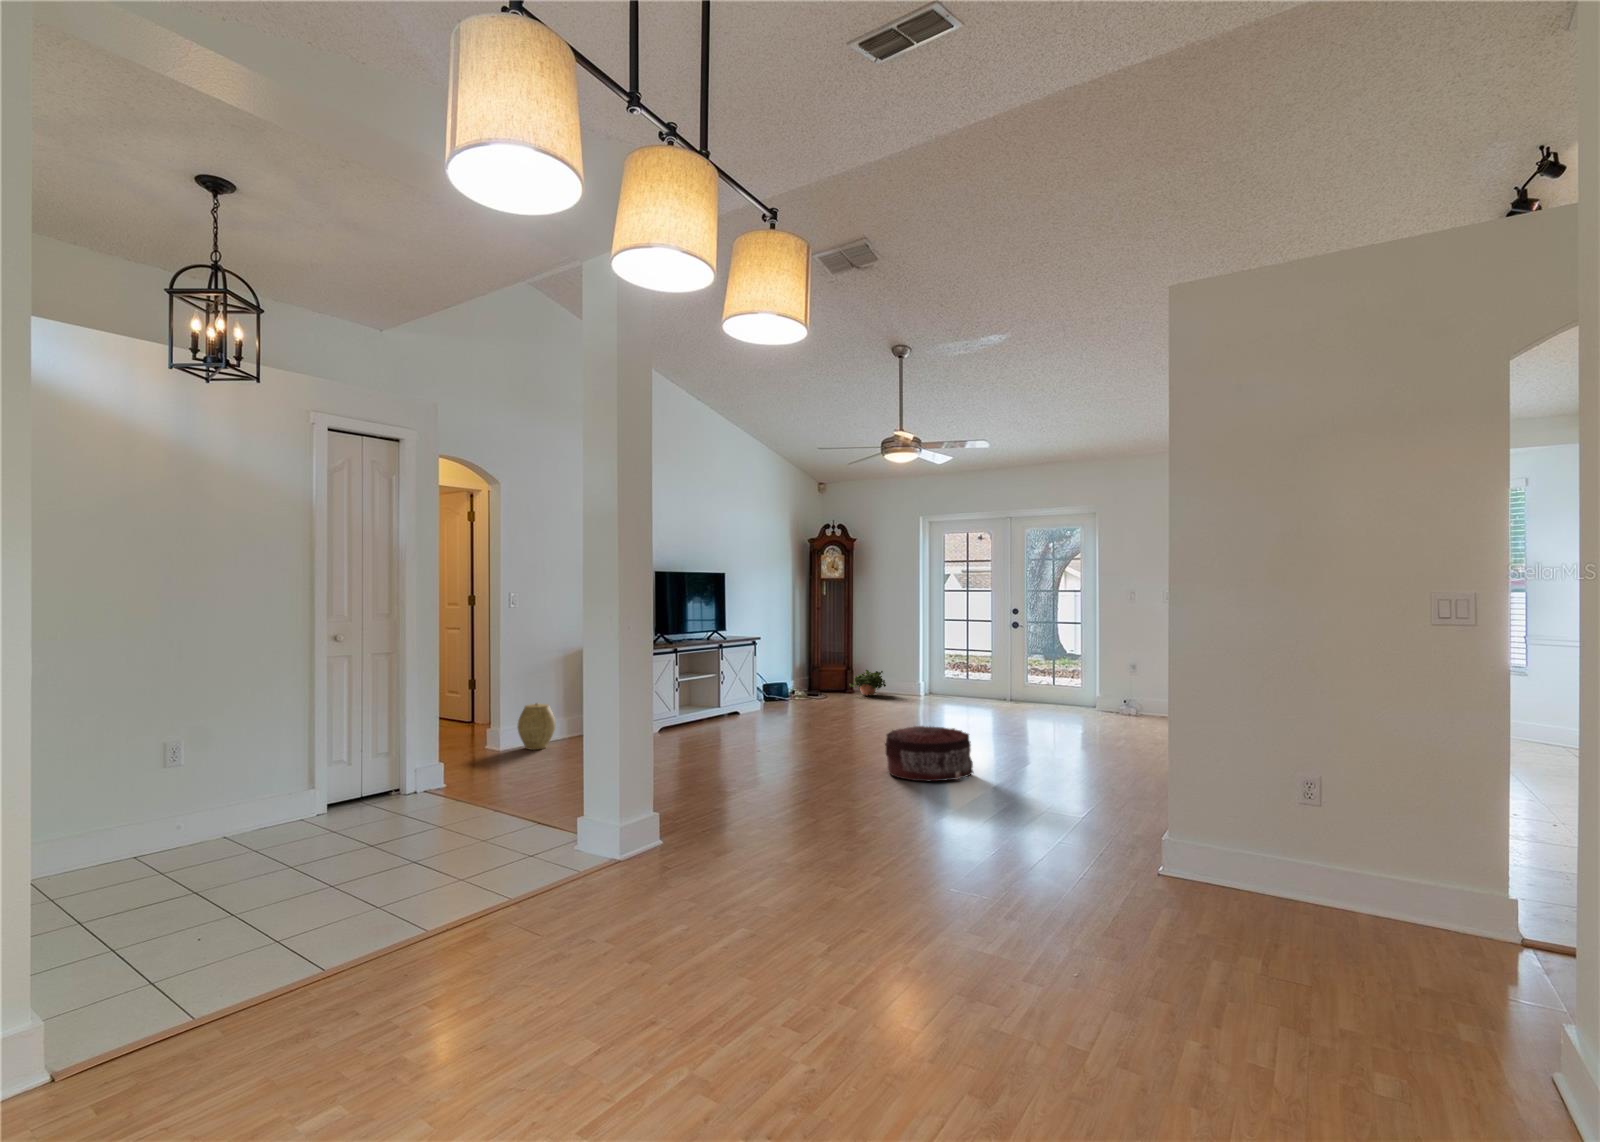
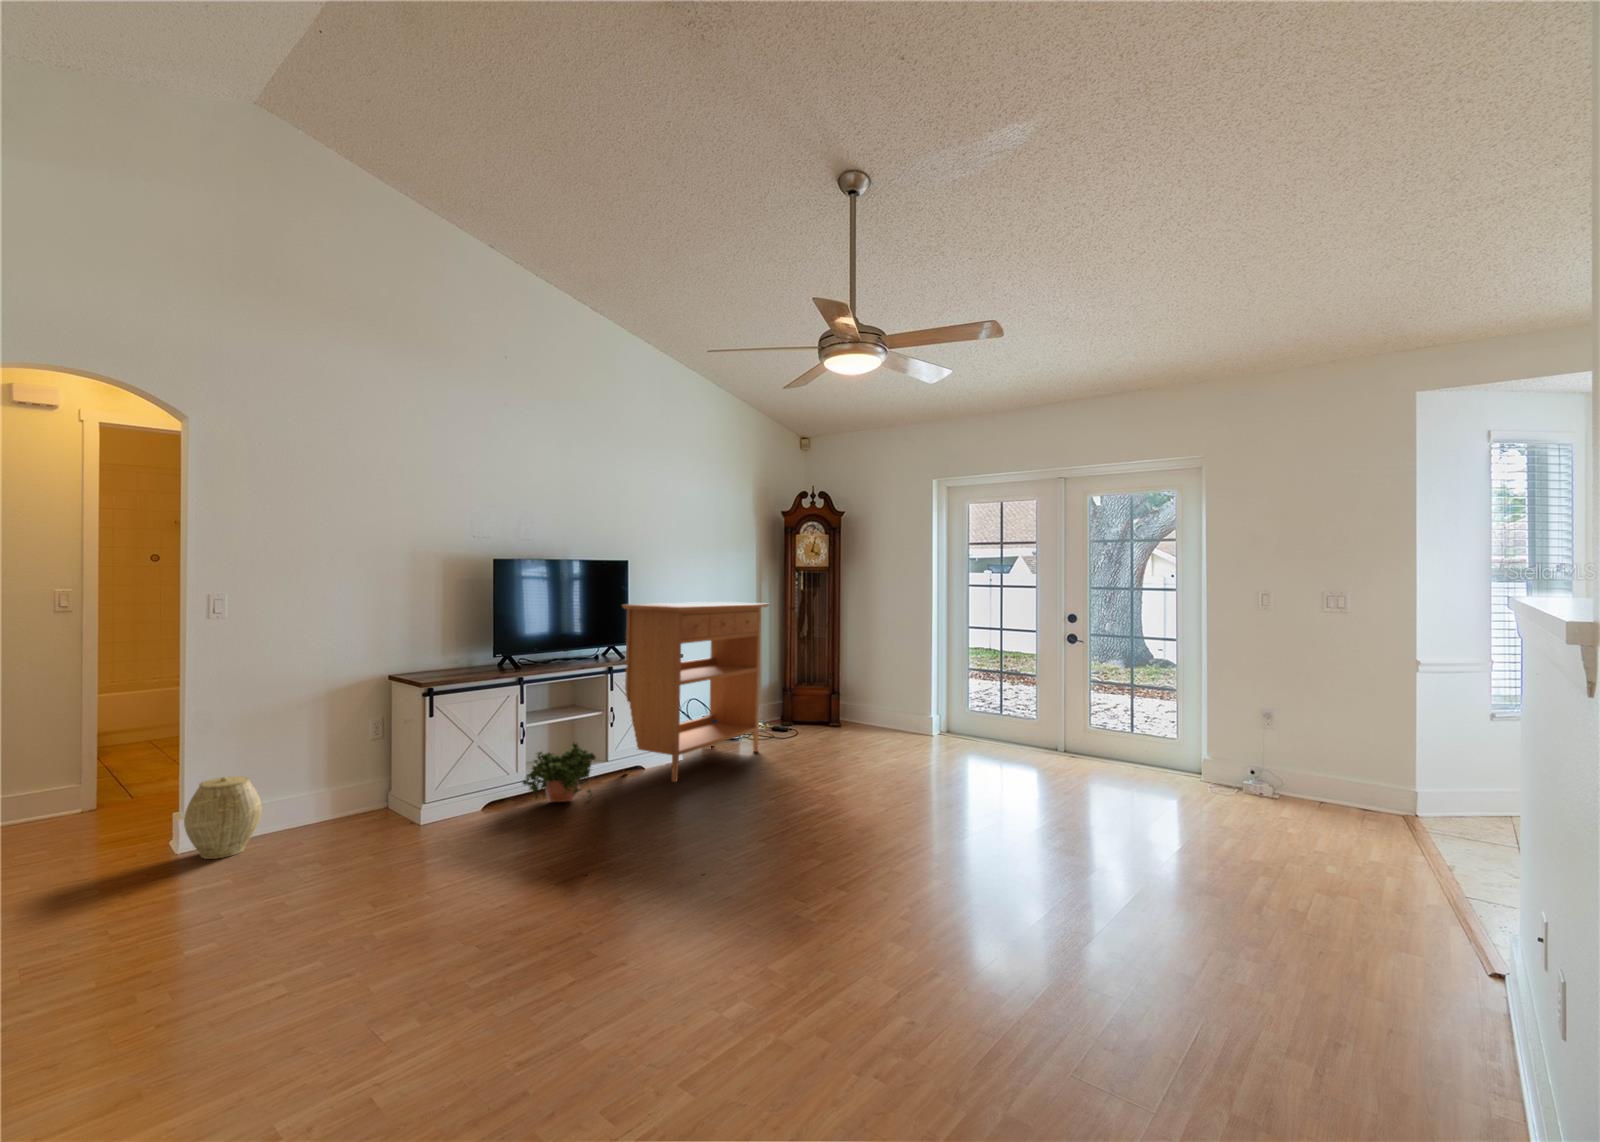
console table: none [728,603,815,718] -> present [622,602,769,782]
potted plant: present [850,670,886,696] -> present [522,743,595,802]
pouf: present [885,726,973,781] -> none [765,870,955,1047]

